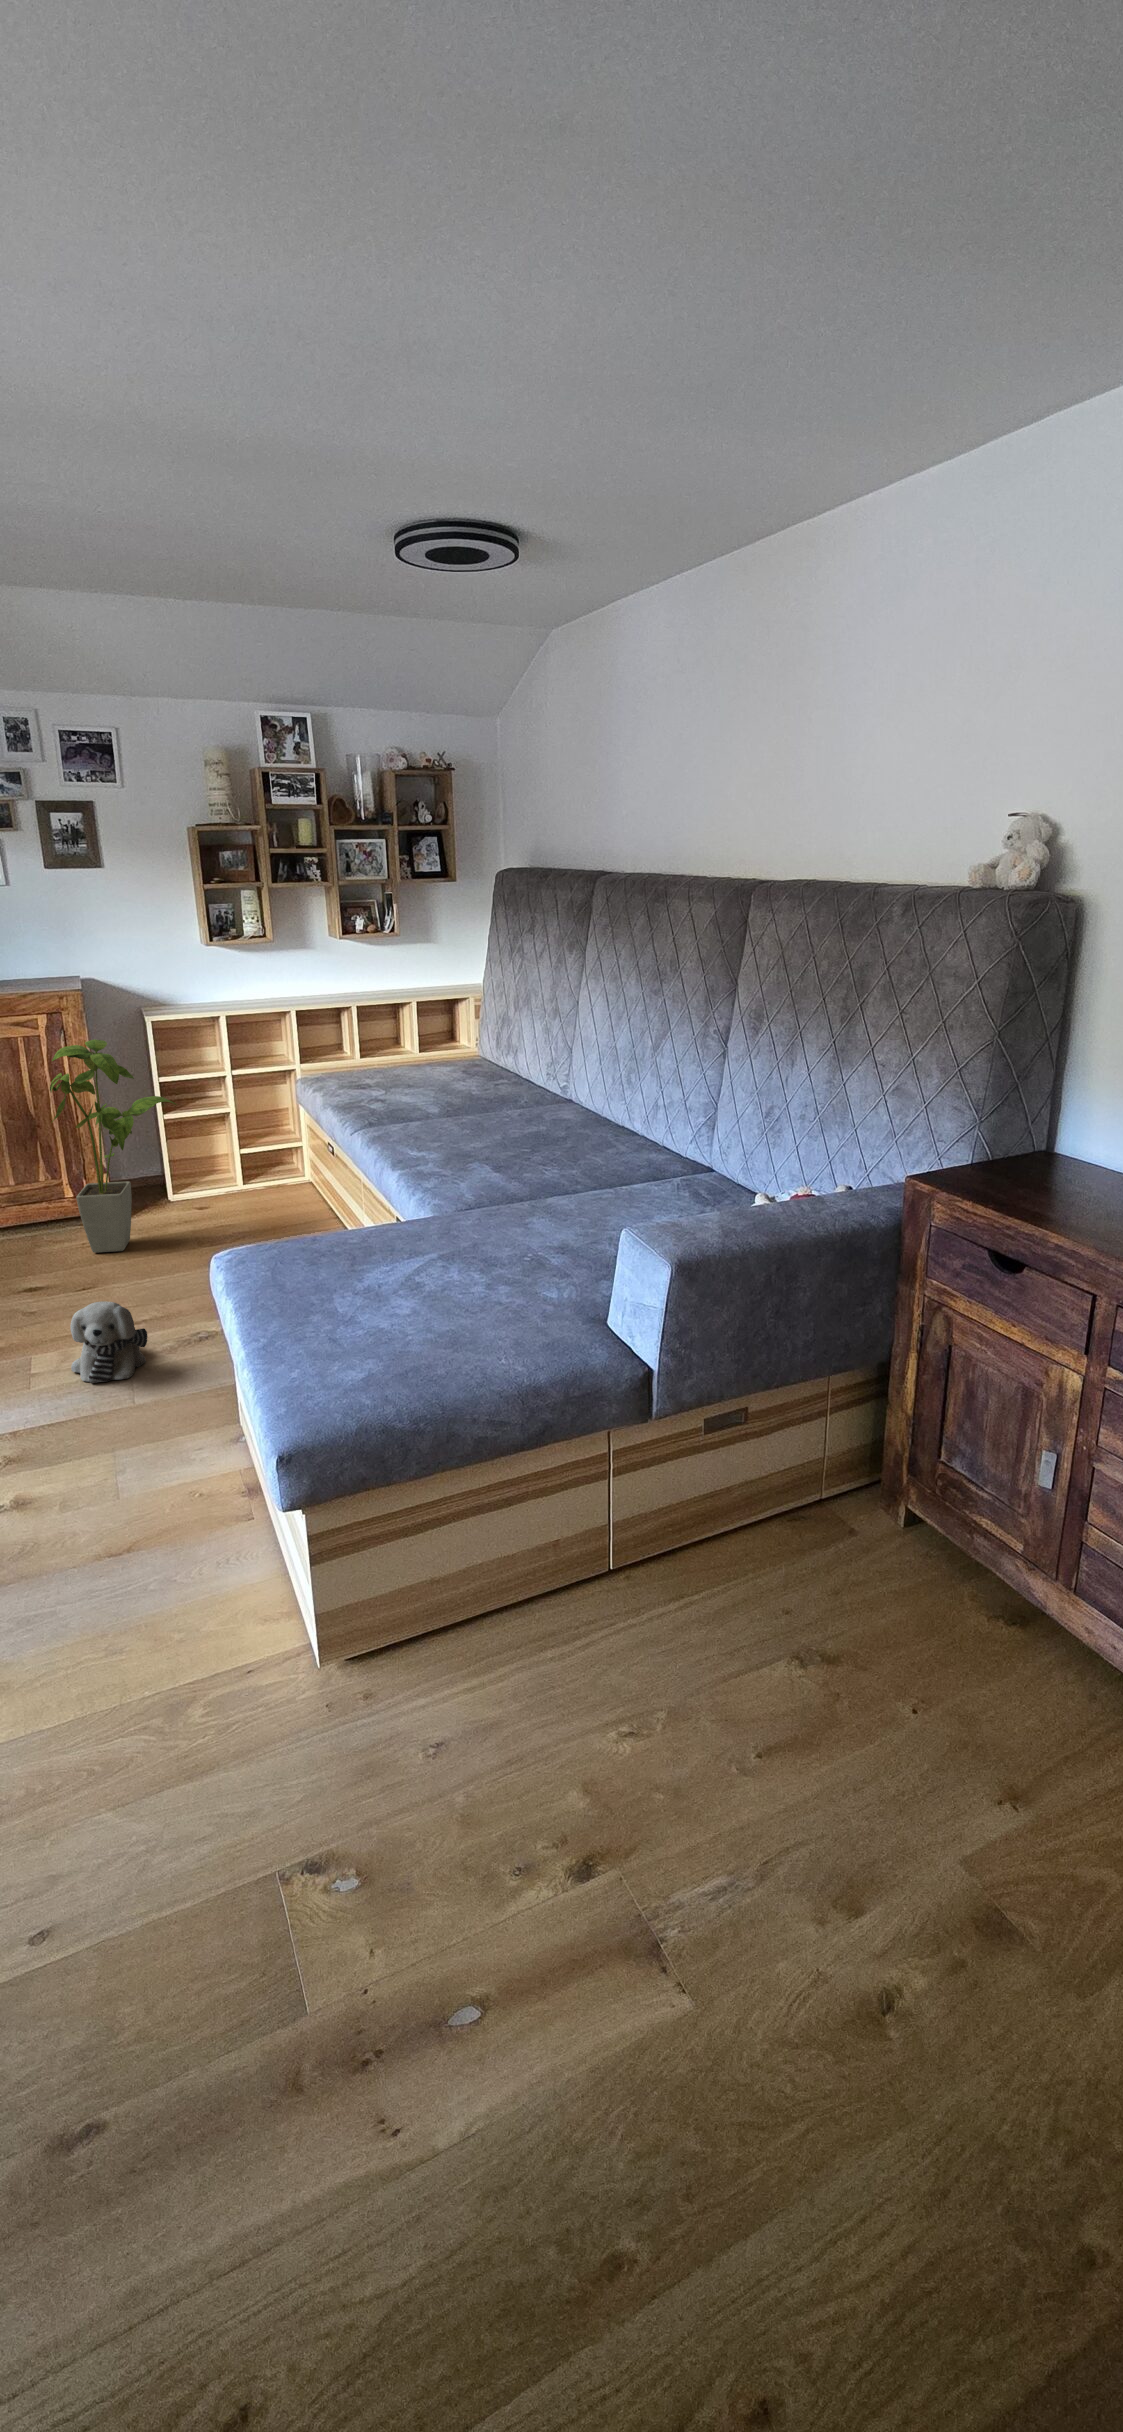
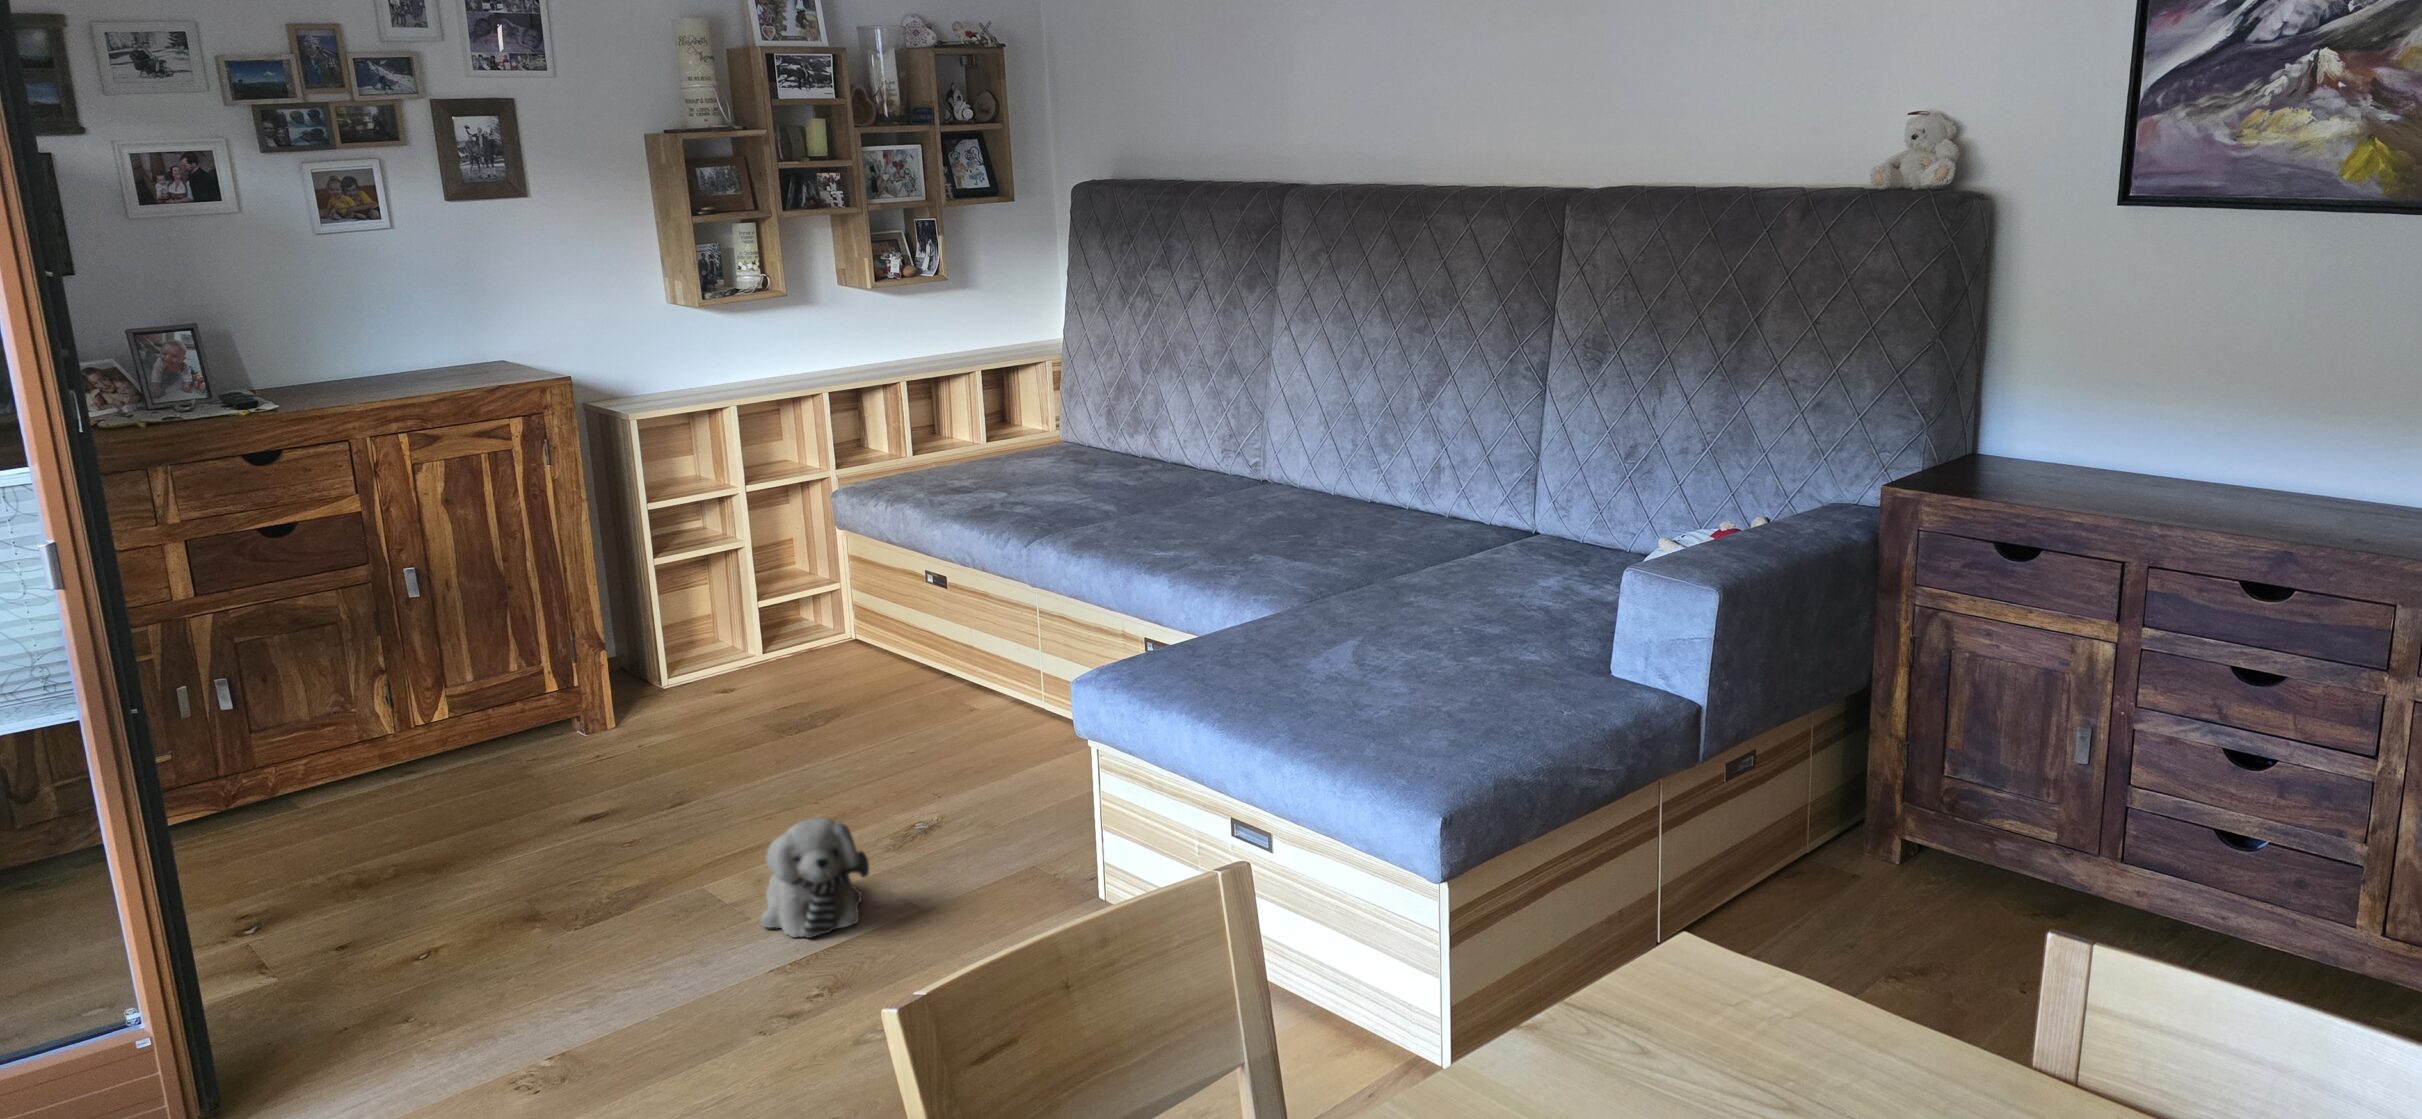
house plant: present [50,1039,175,1253] -> none [550,450,736,765]

